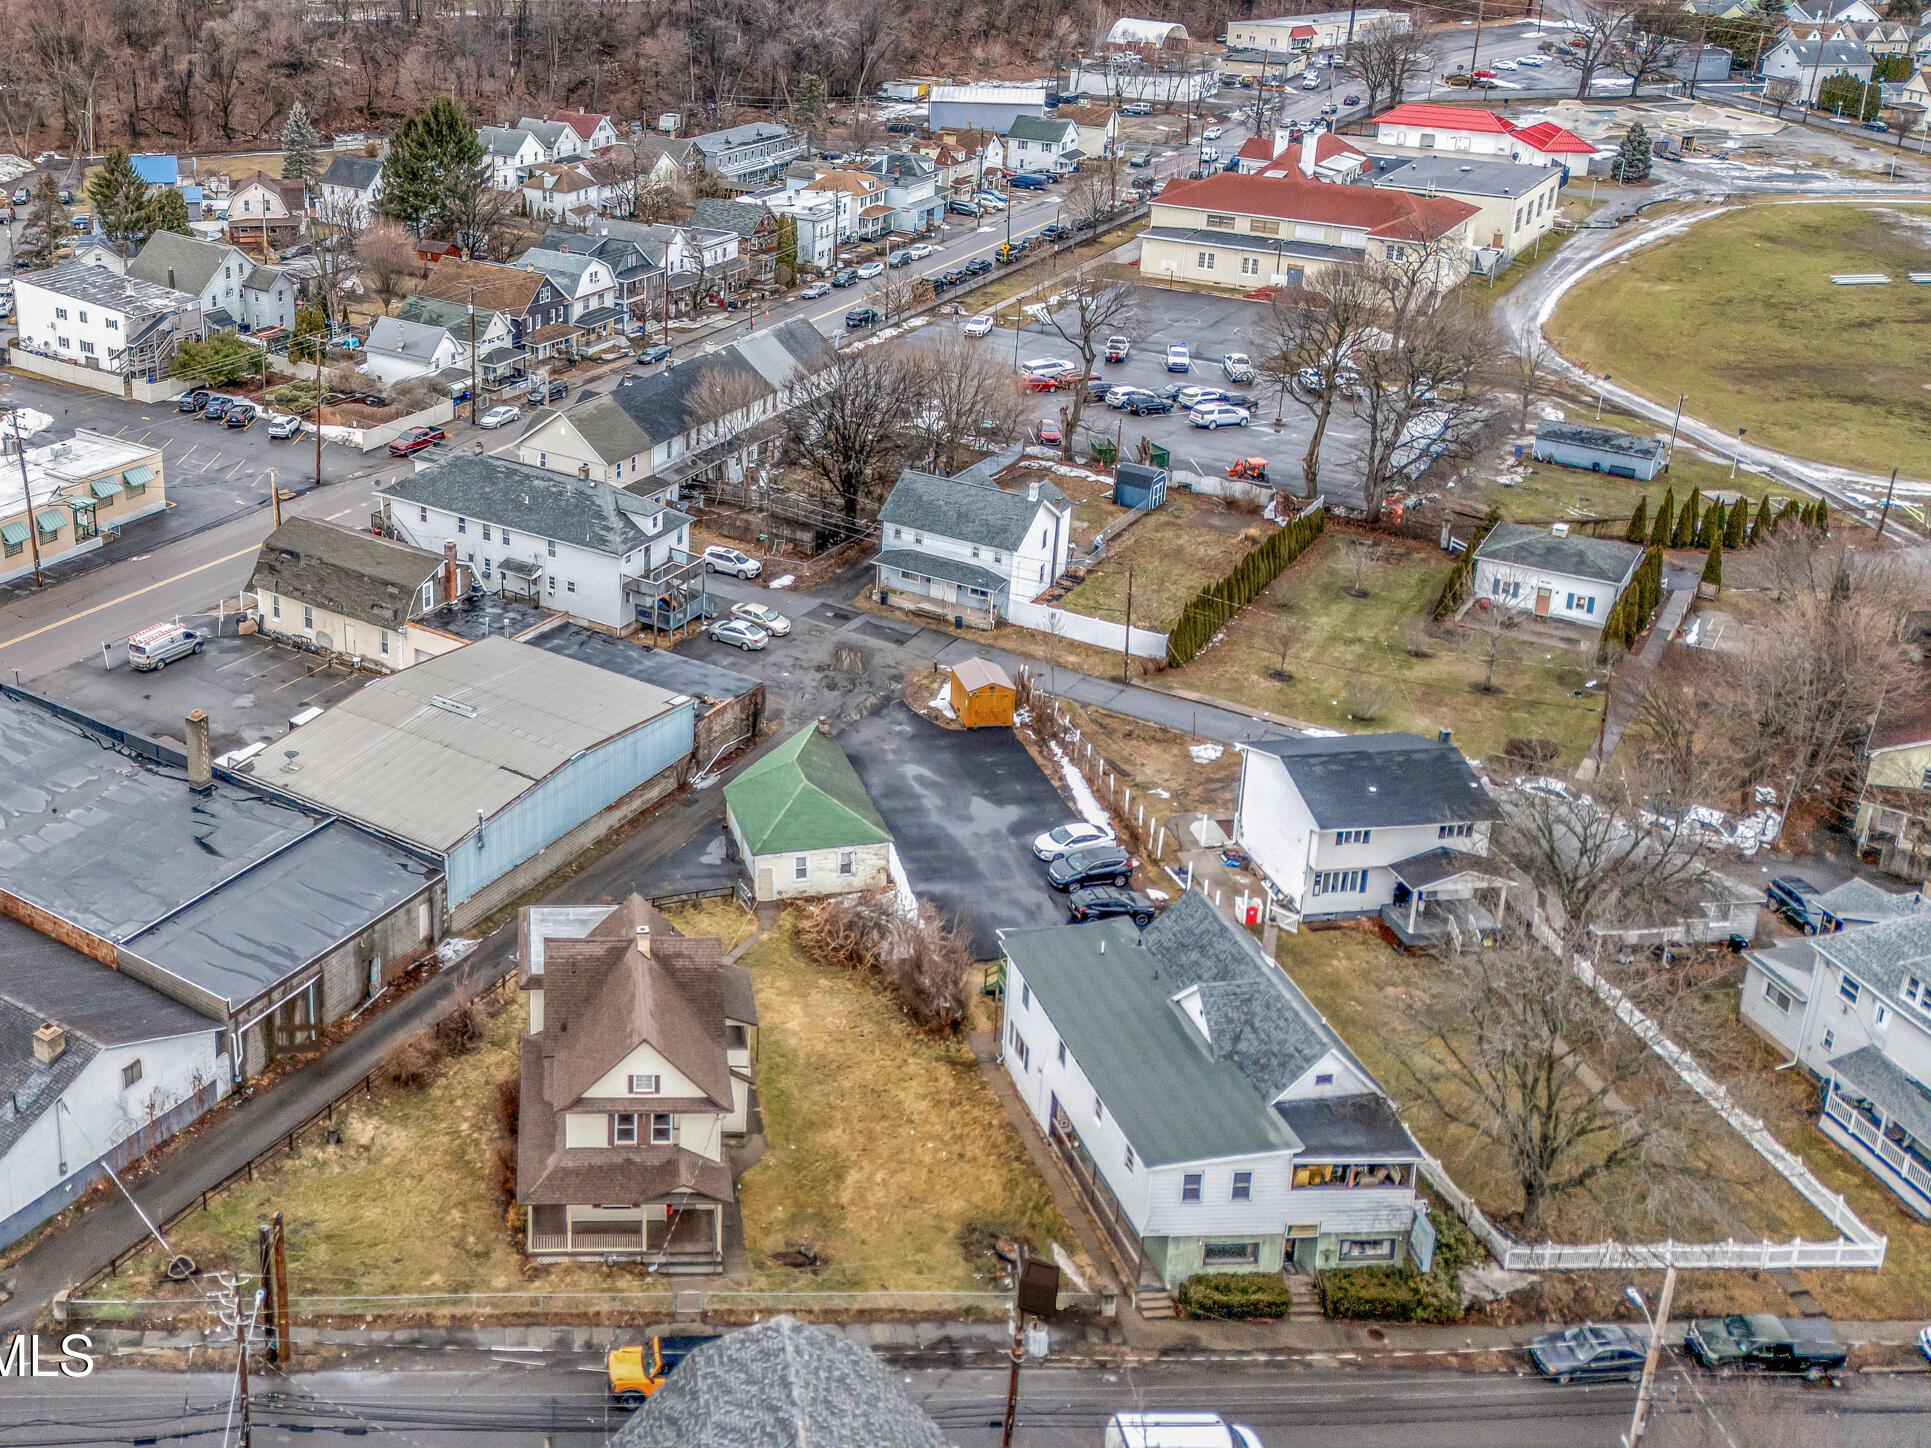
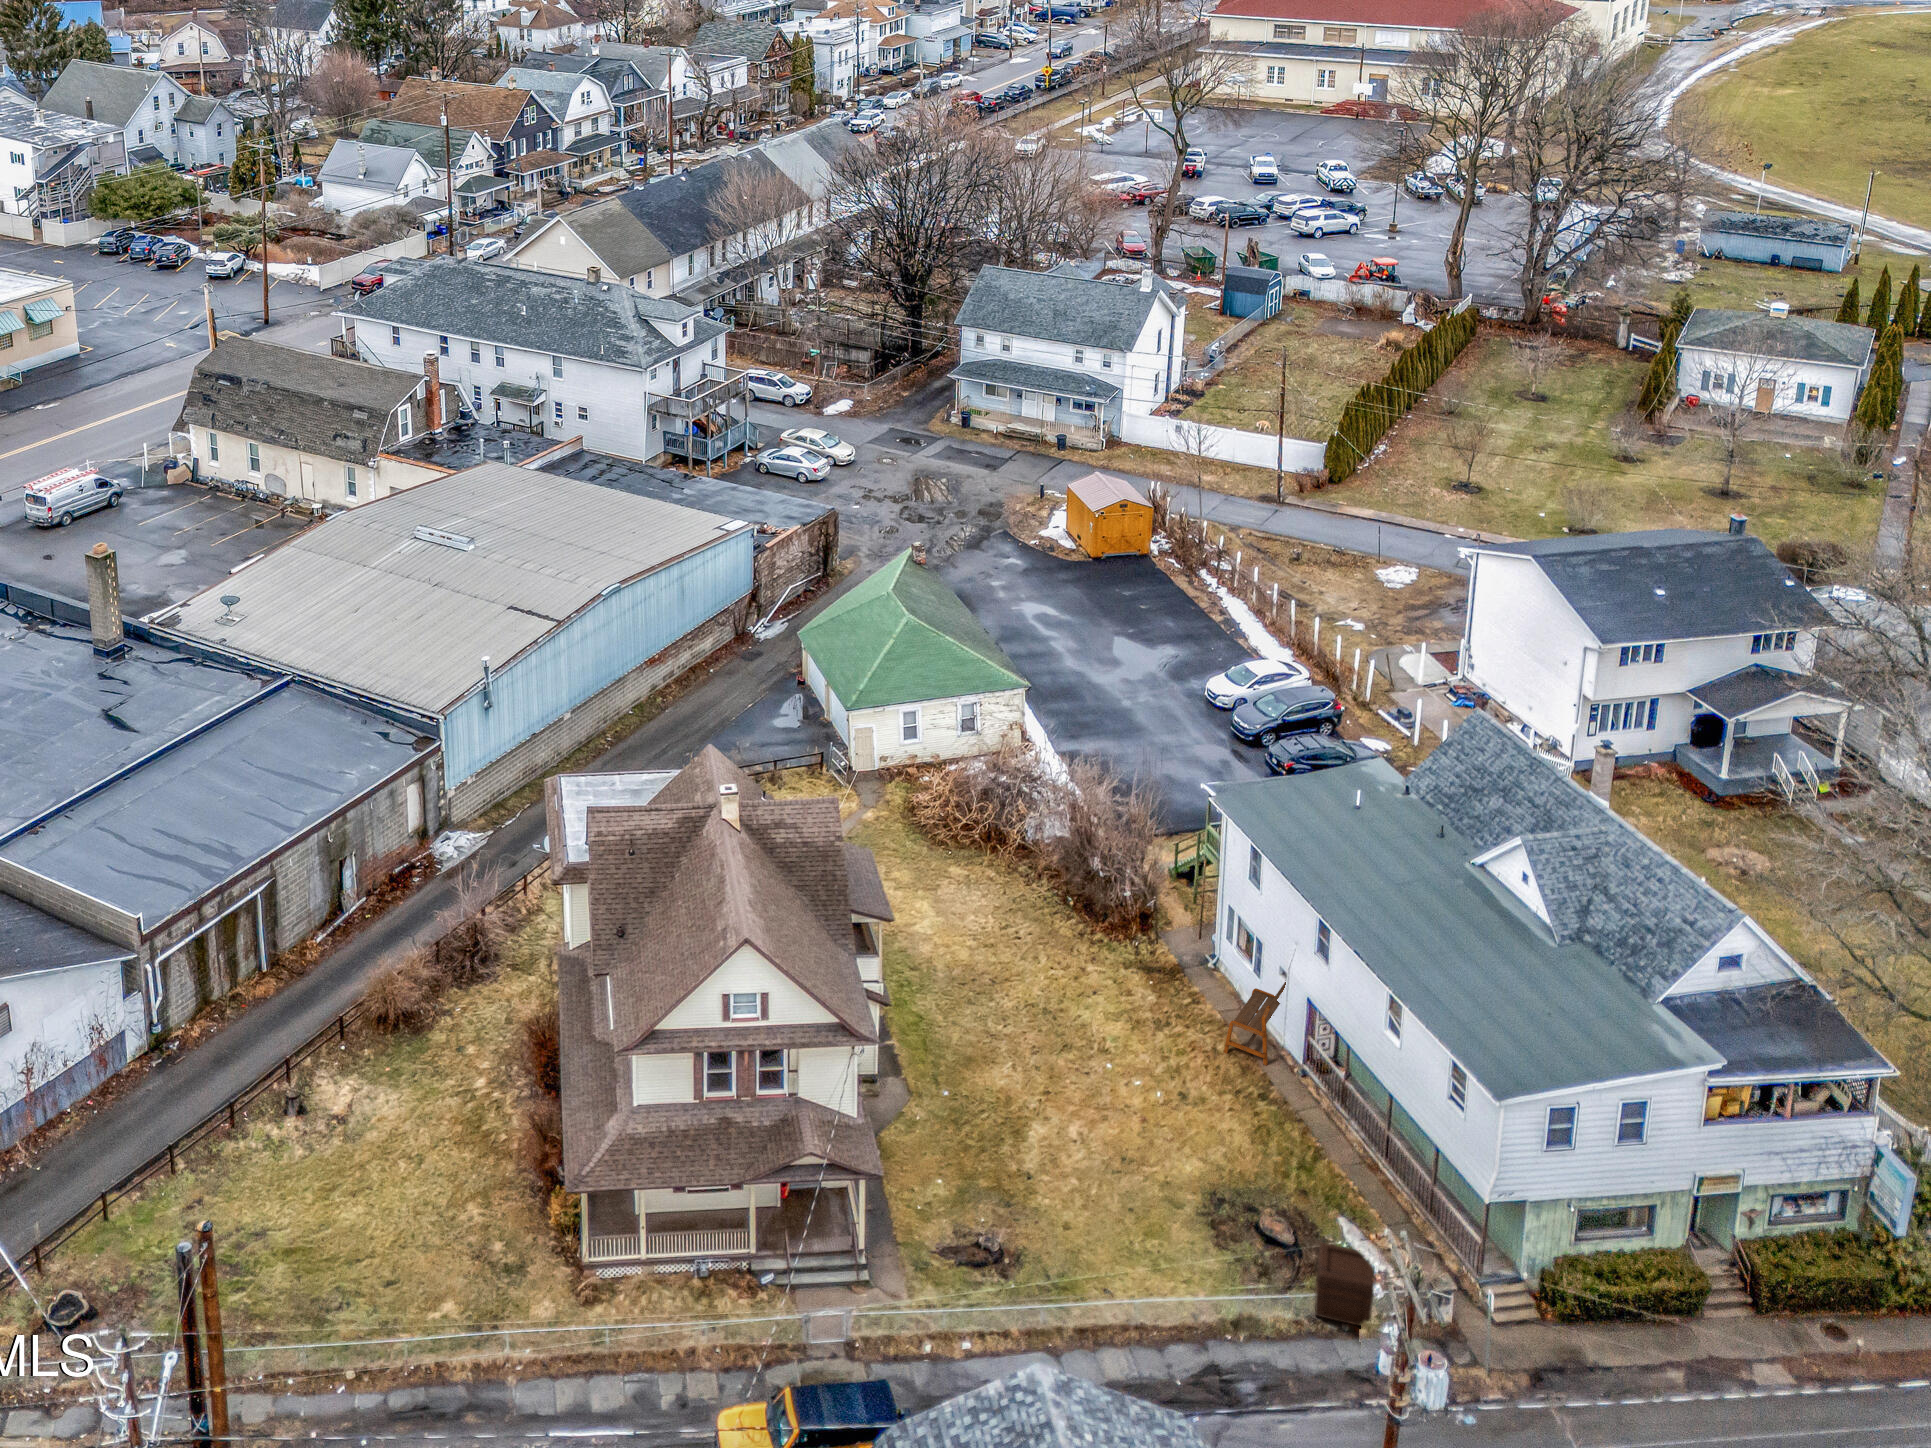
bench: present [273,1023,324,1078] -> present [1224,982,1286,1065]

